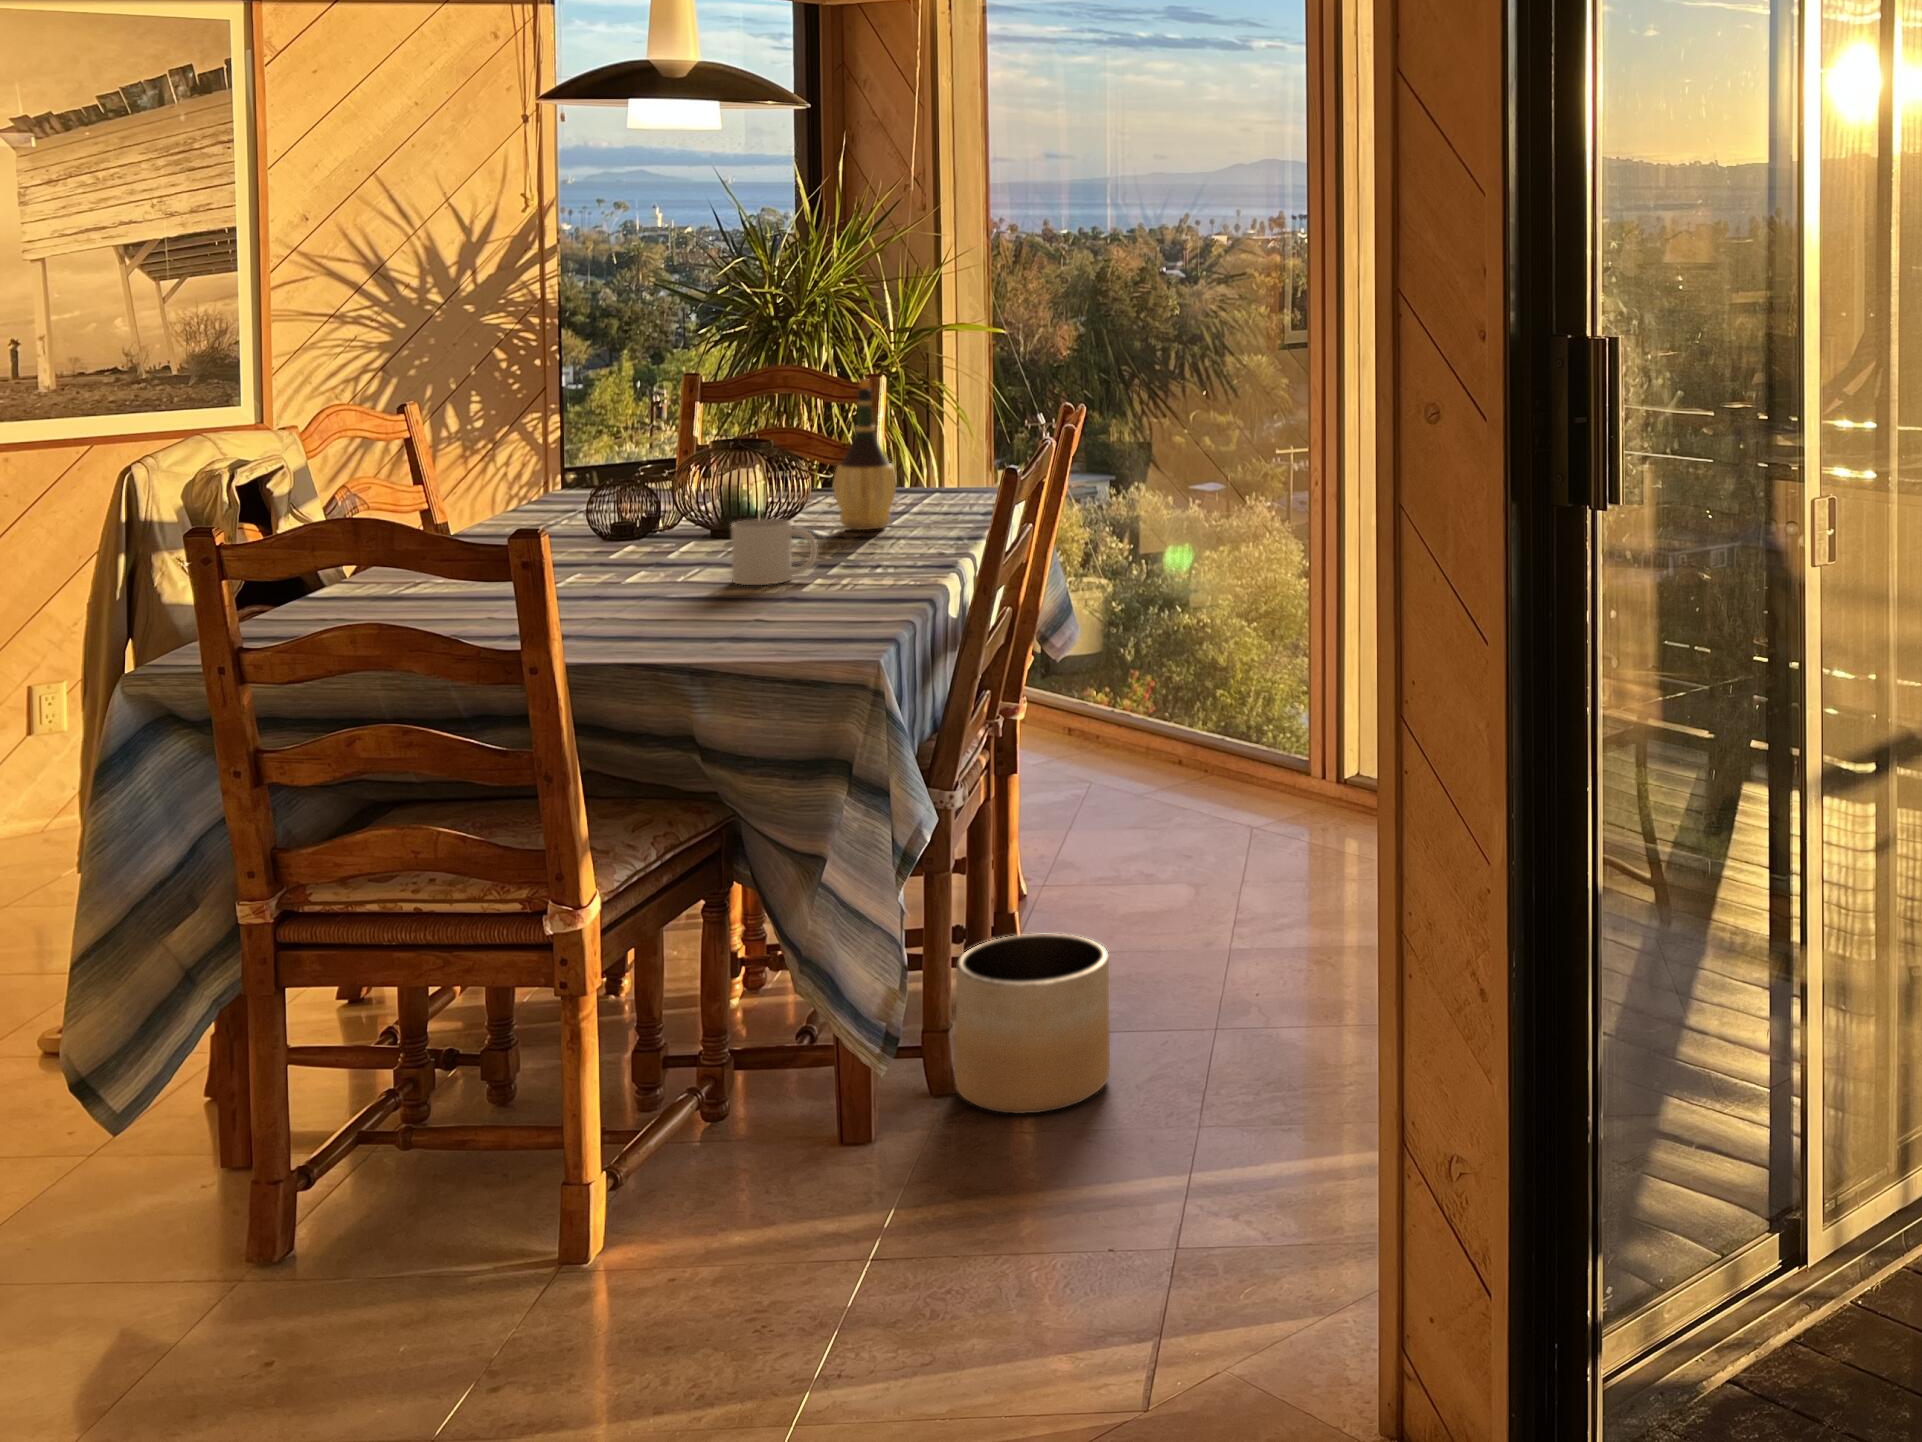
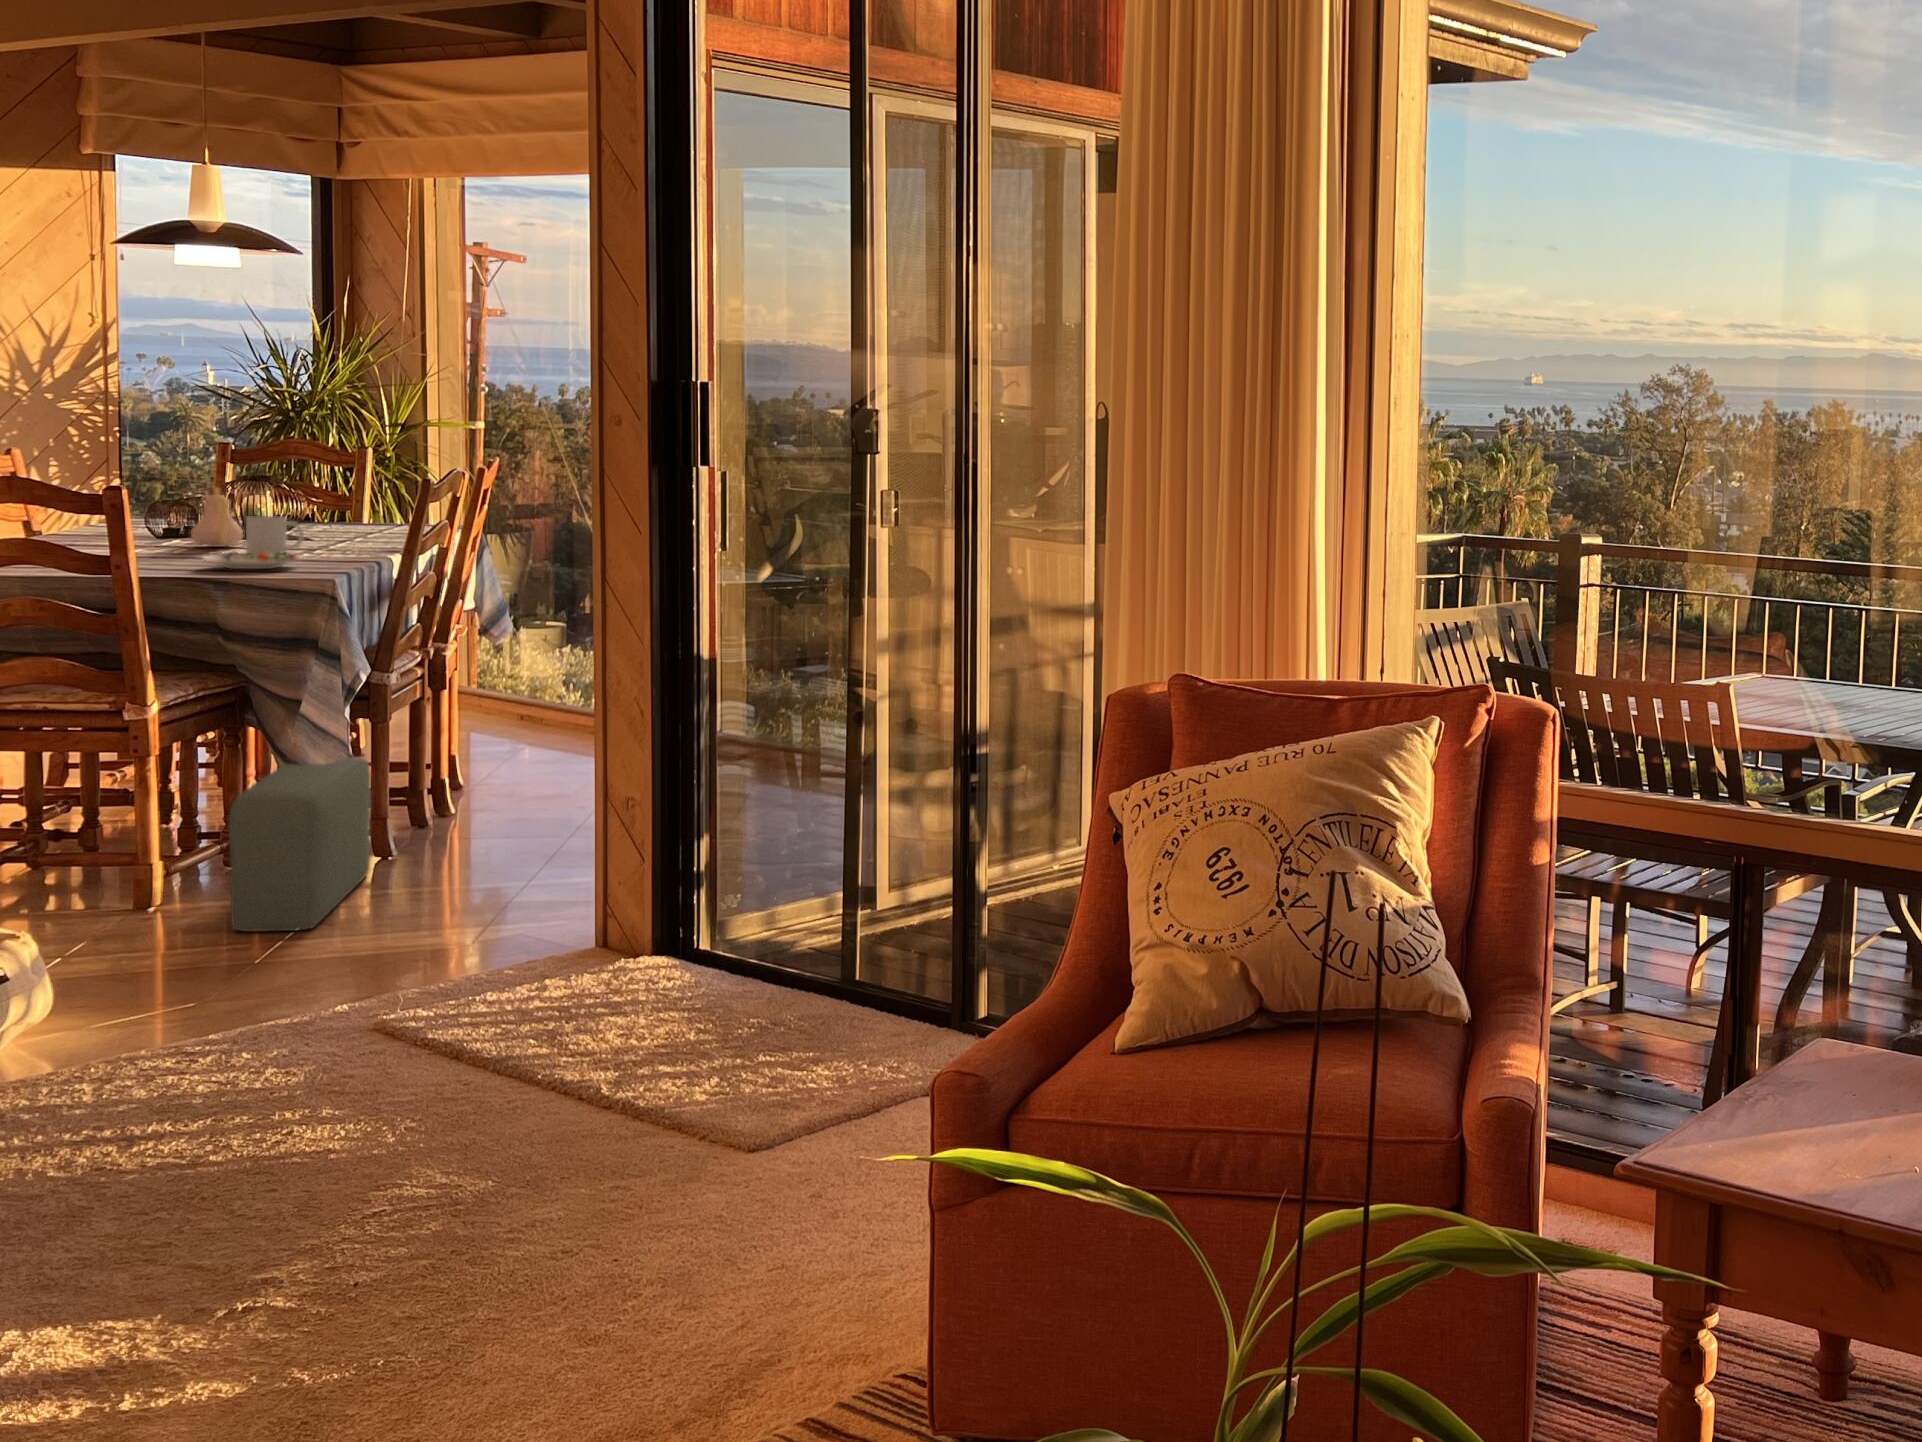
wine bottle: present [834,379,896,530] -> none [322,437,366,536]
teapot: none [648,471,726,565] -> present [191,488,243,547]
salad plate: none [668,593,823,633] -> present [203,551,300,569]
planter: present [955,934,1110,1113] -> none [388,769,488,863]
pouf: none [722,953,936,1358] -> present [229,757,371,932]

